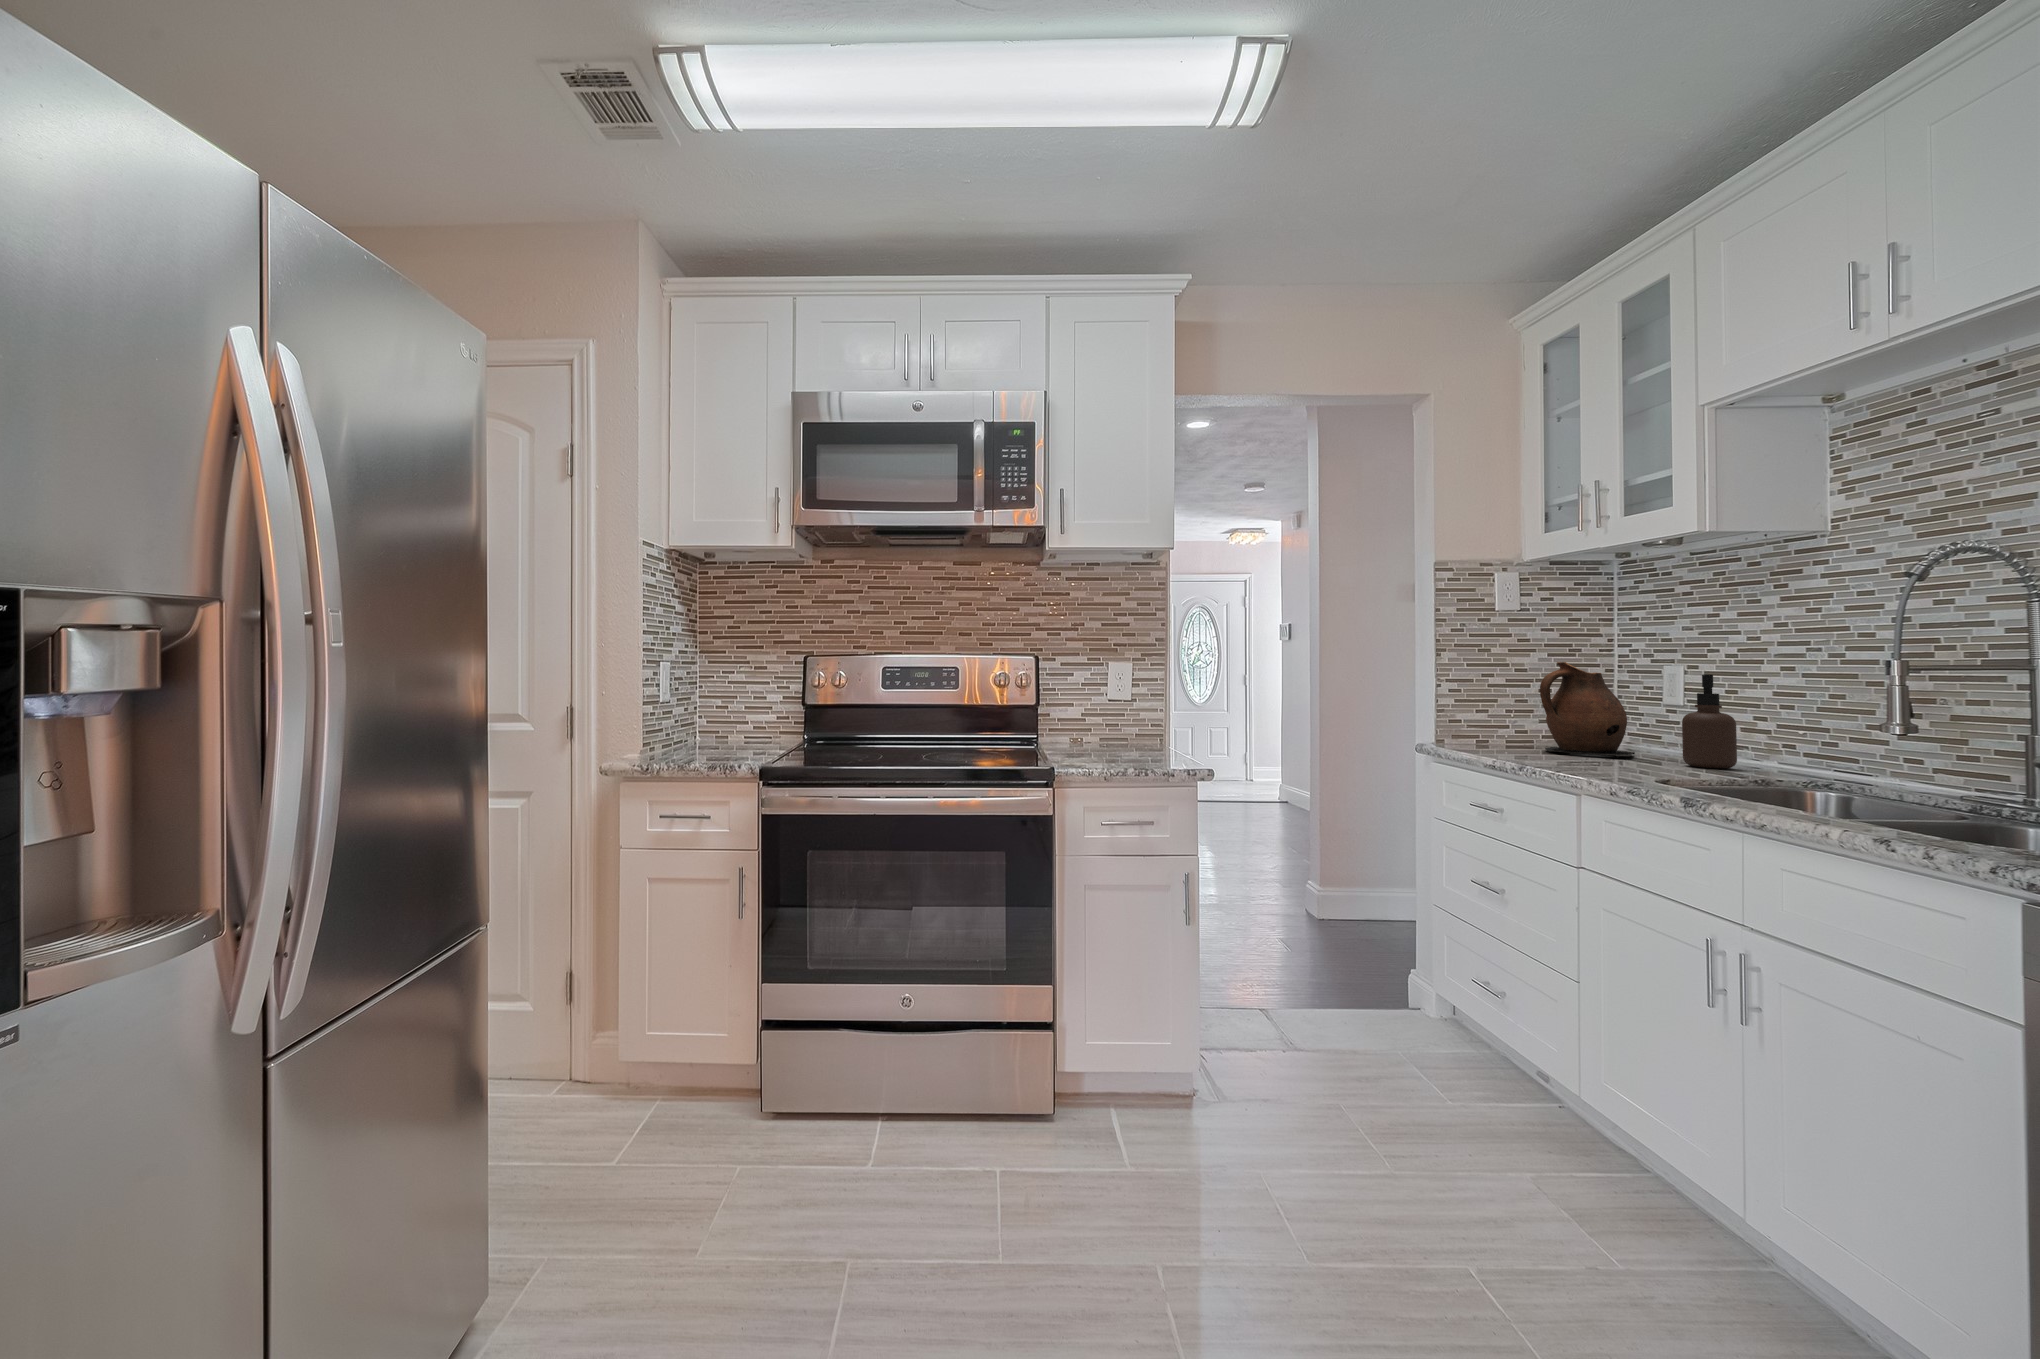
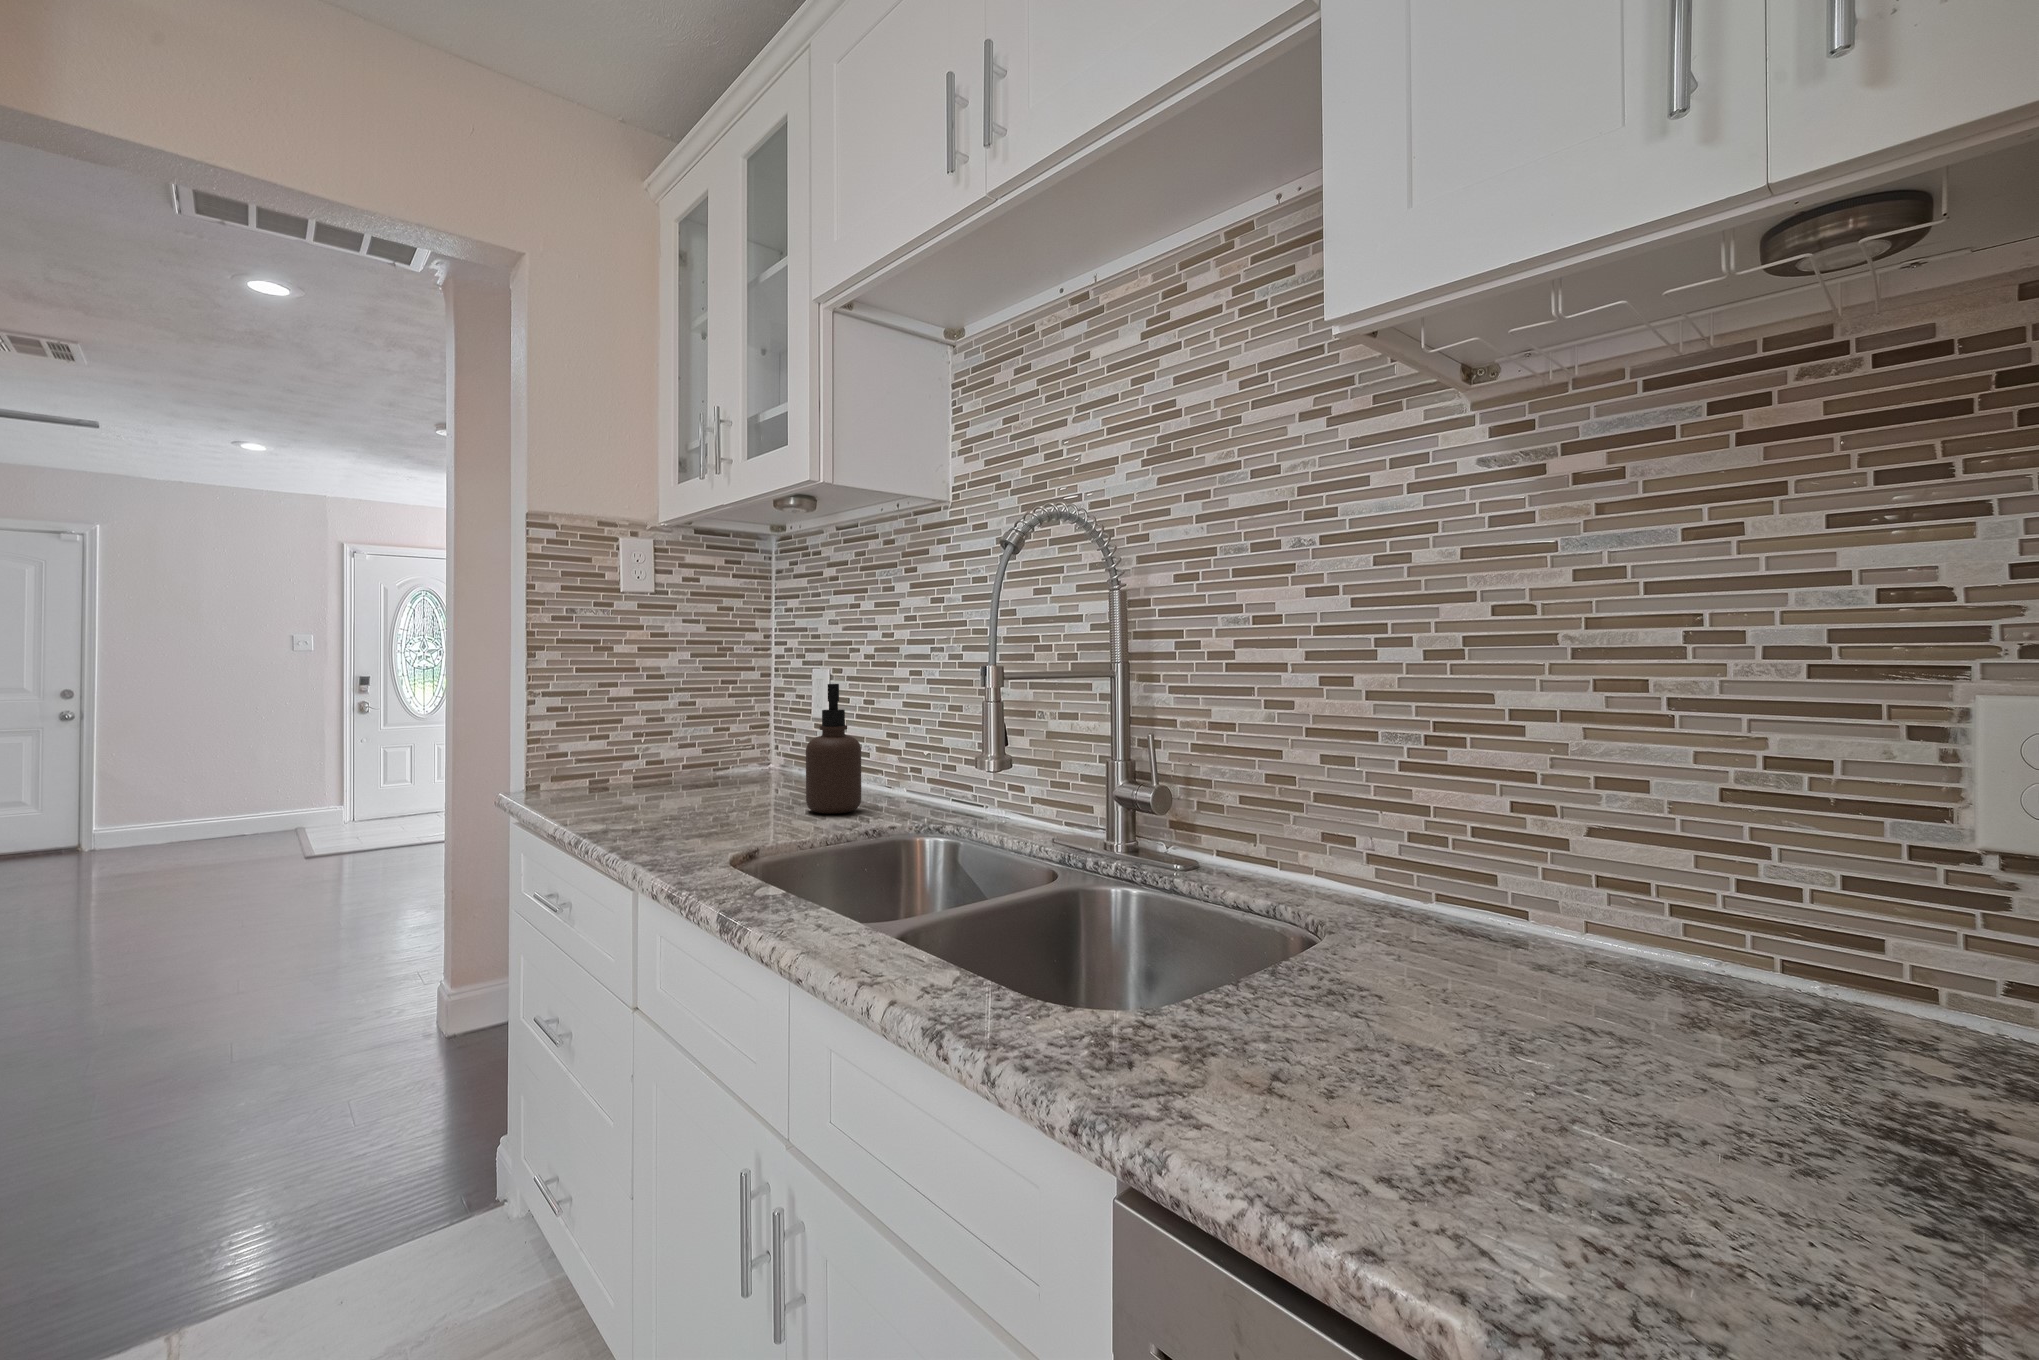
ceramic pitcher: present [1540,662,1635,758] -> none [651,668,771,806]

